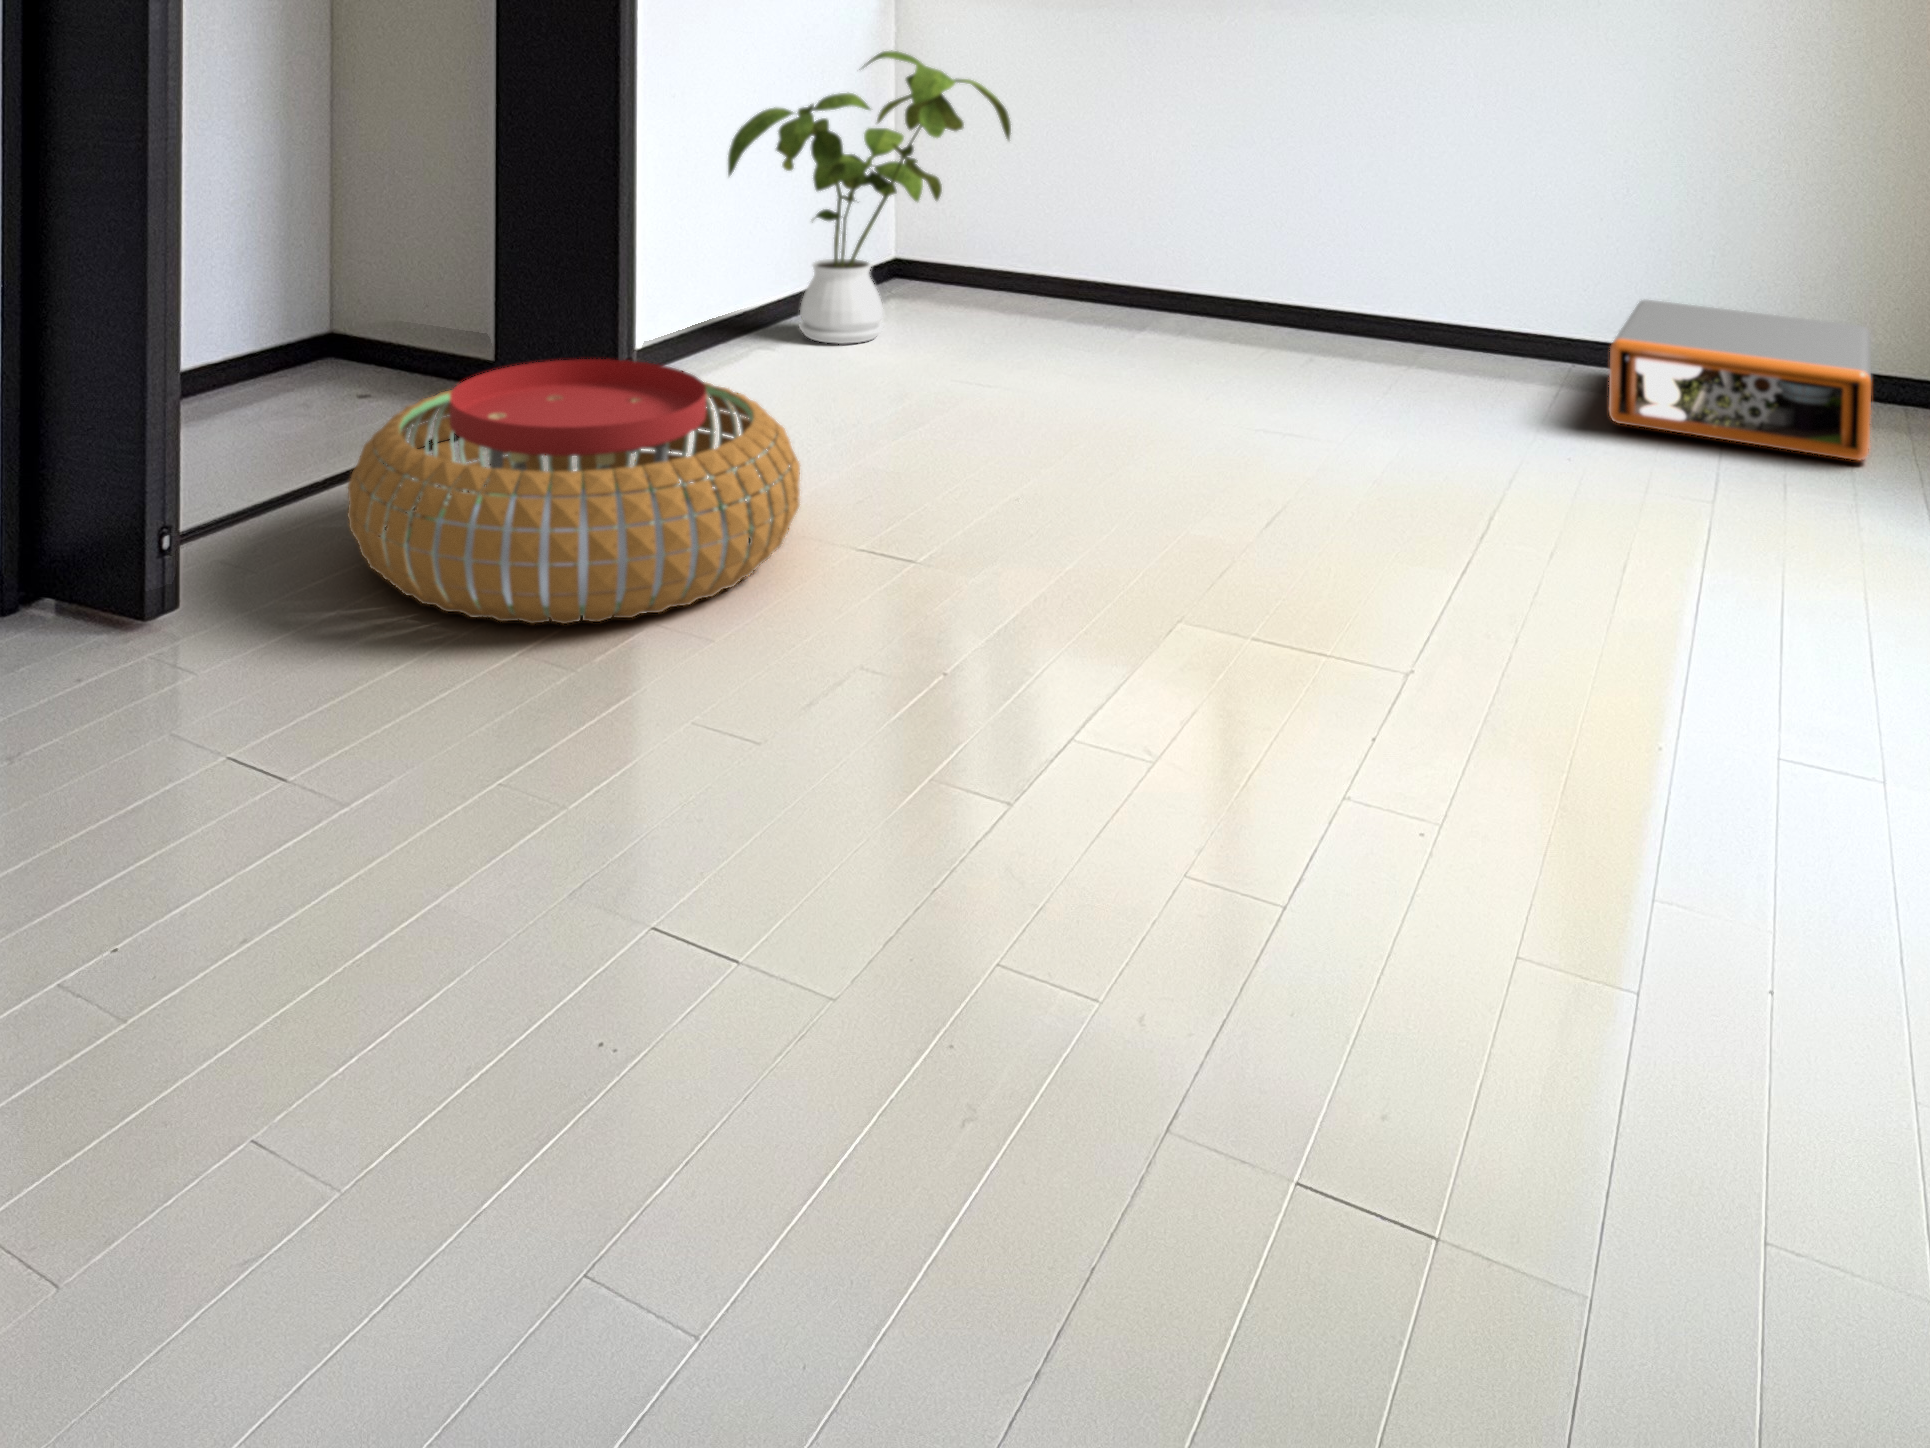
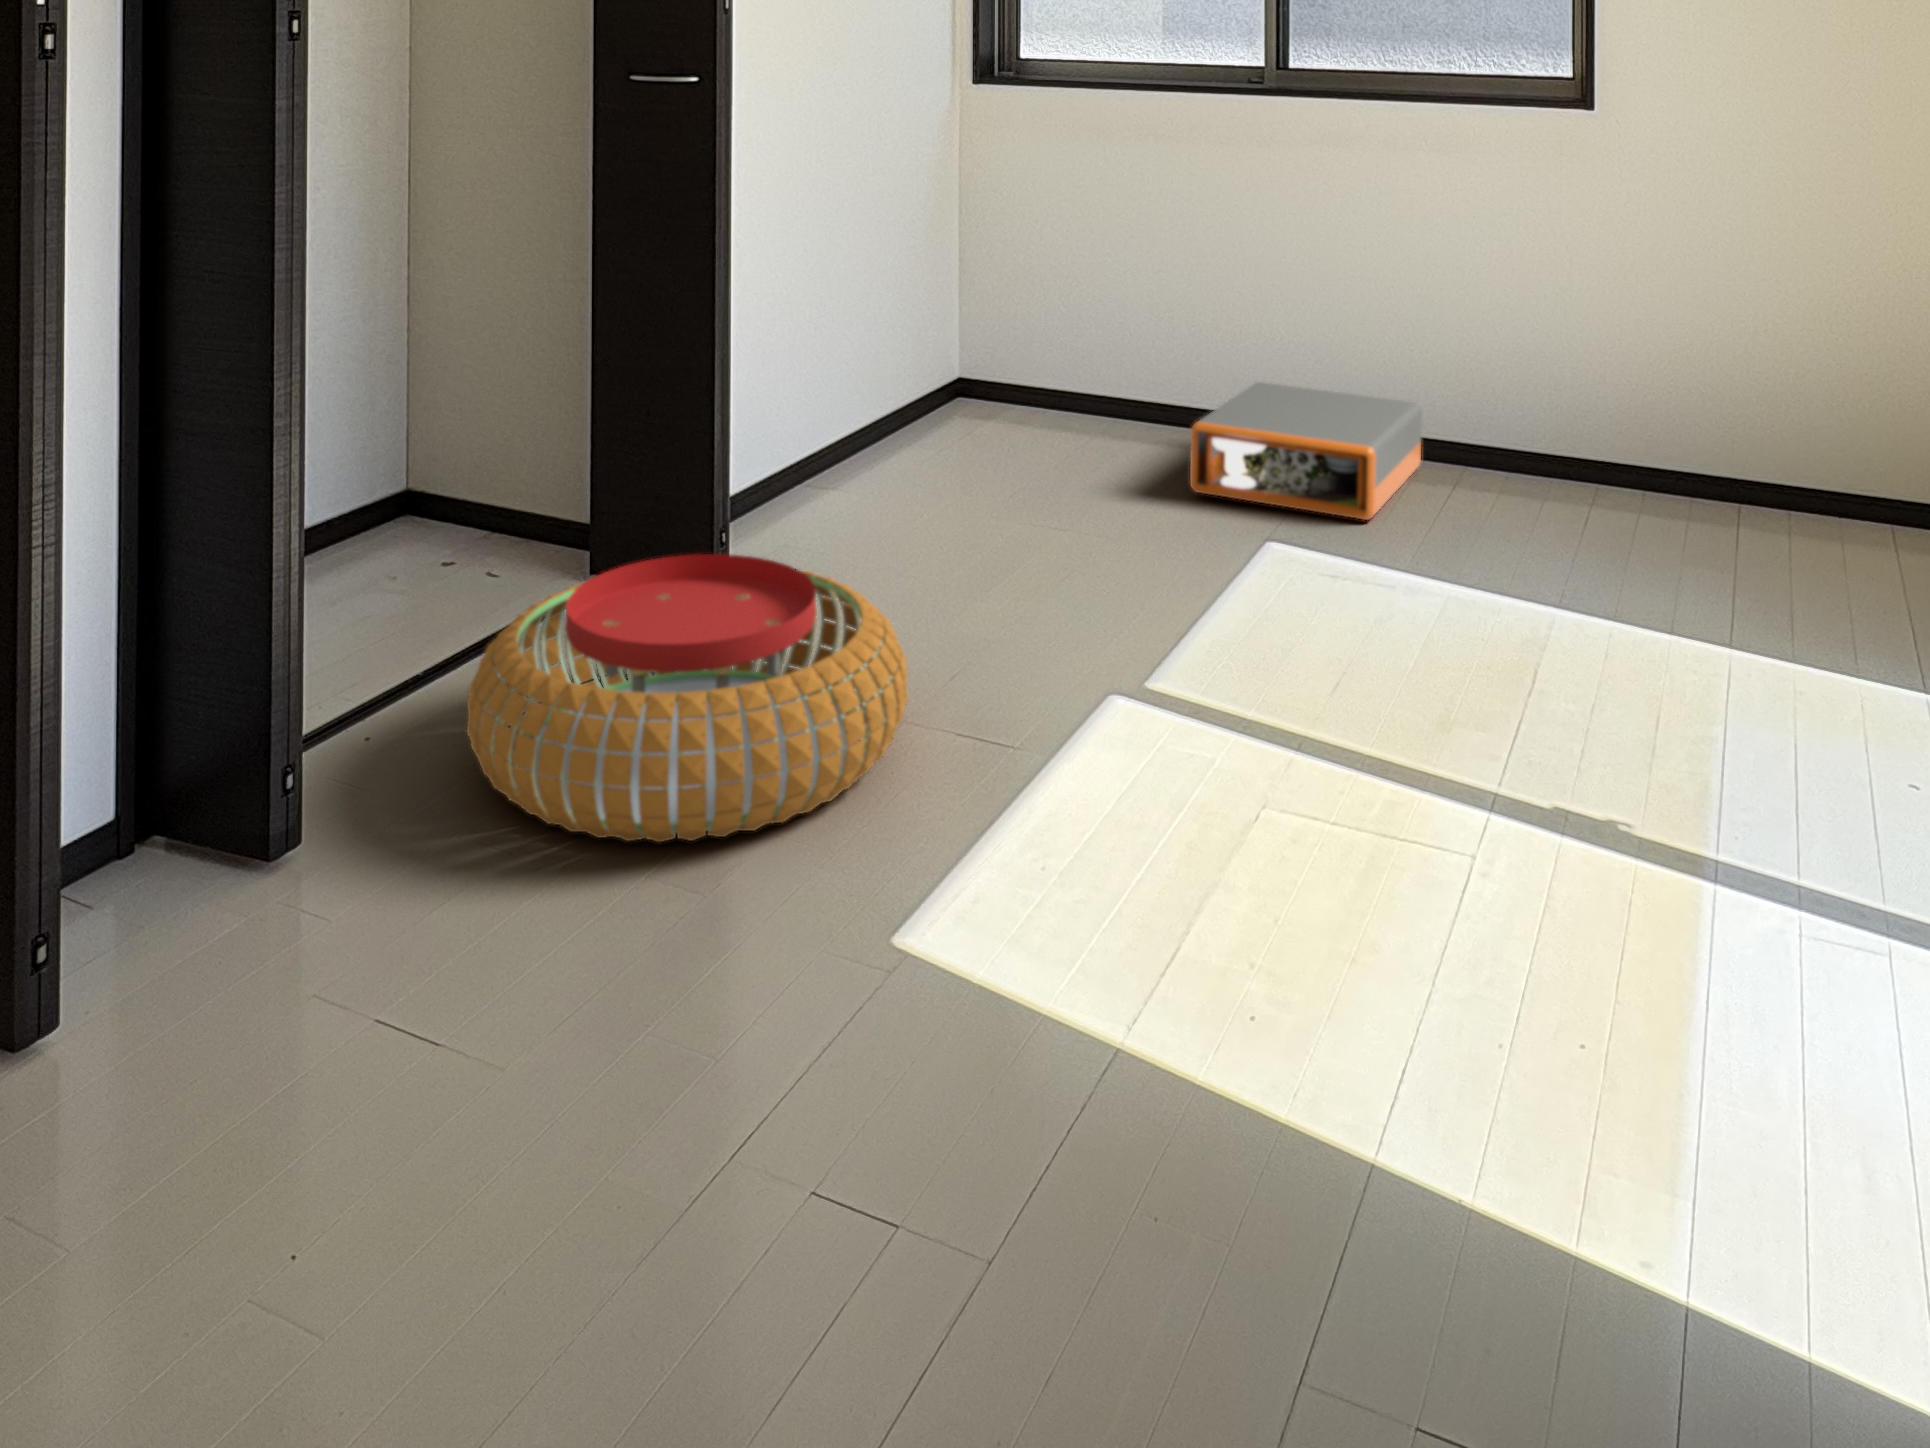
house plant: present [728,50,1011,344] -> none [807,201,1081,488]
storage box: present [1609,300,1871,460] -> present [1190,382,1422,520]

